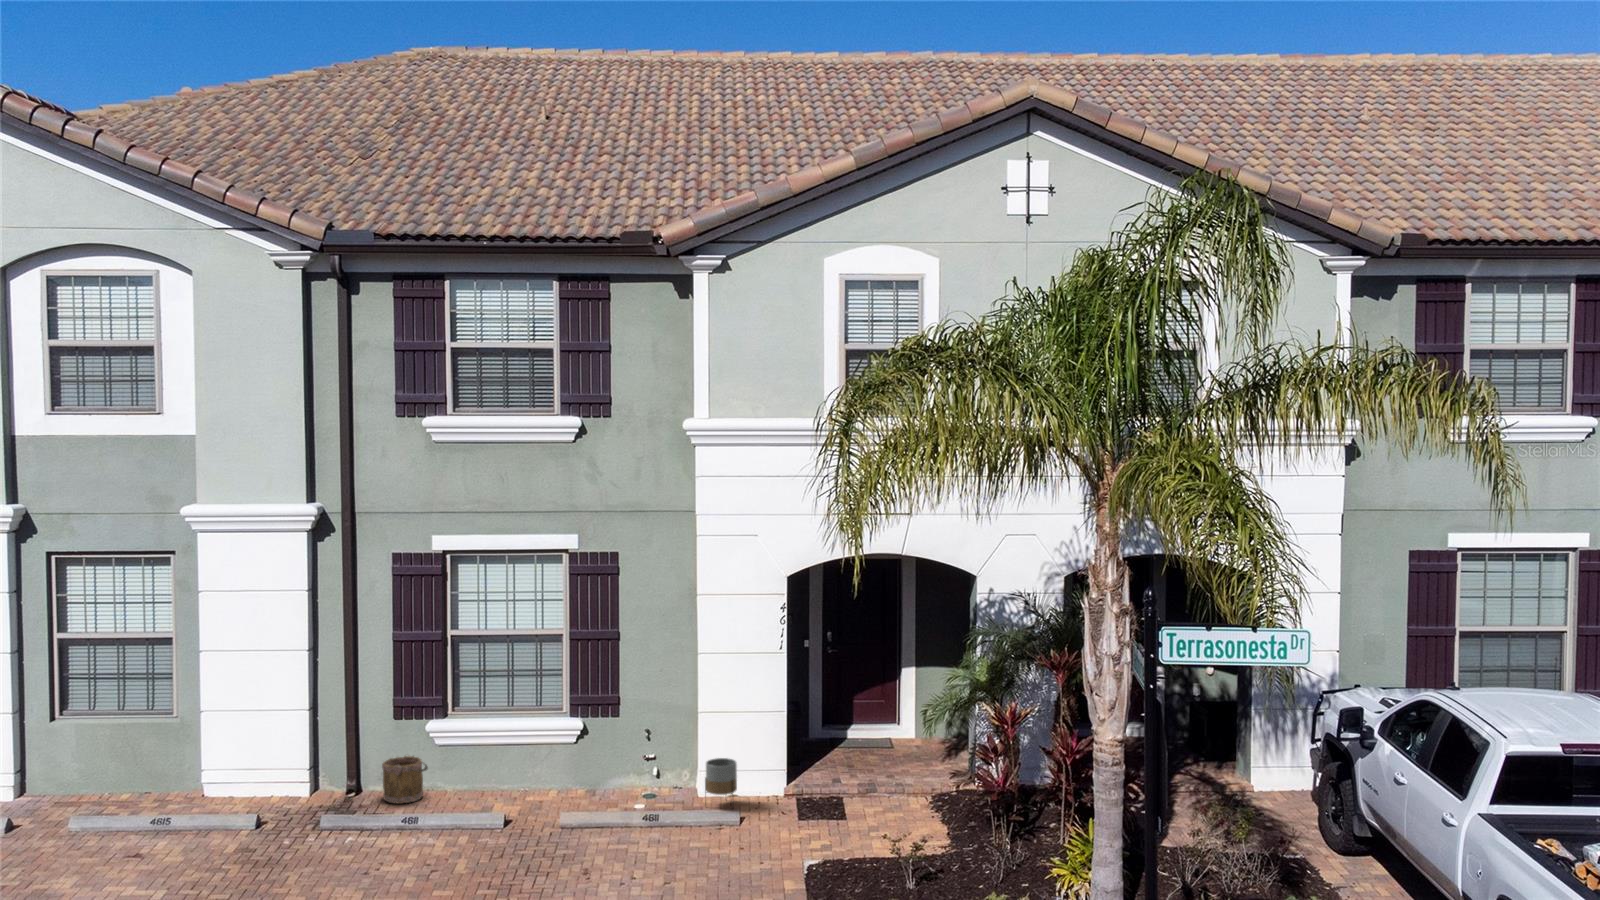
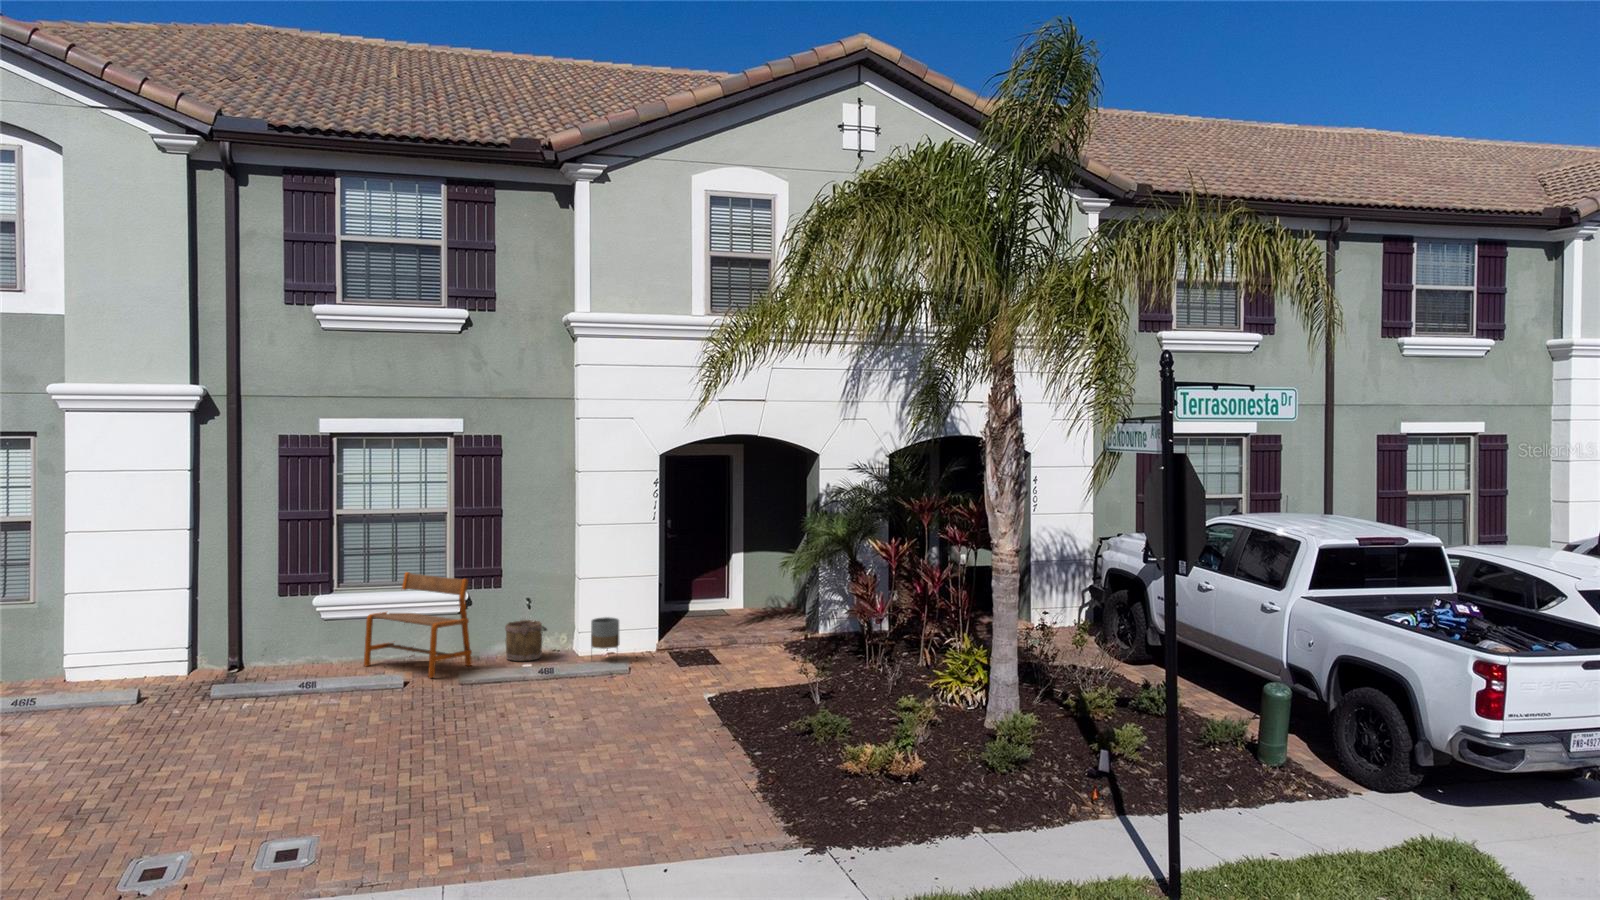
bench: none [476,696,581,818] -> present [364,572,472,678]
bucket: present [382,756,428,804] -> present [505,620,547,661]

